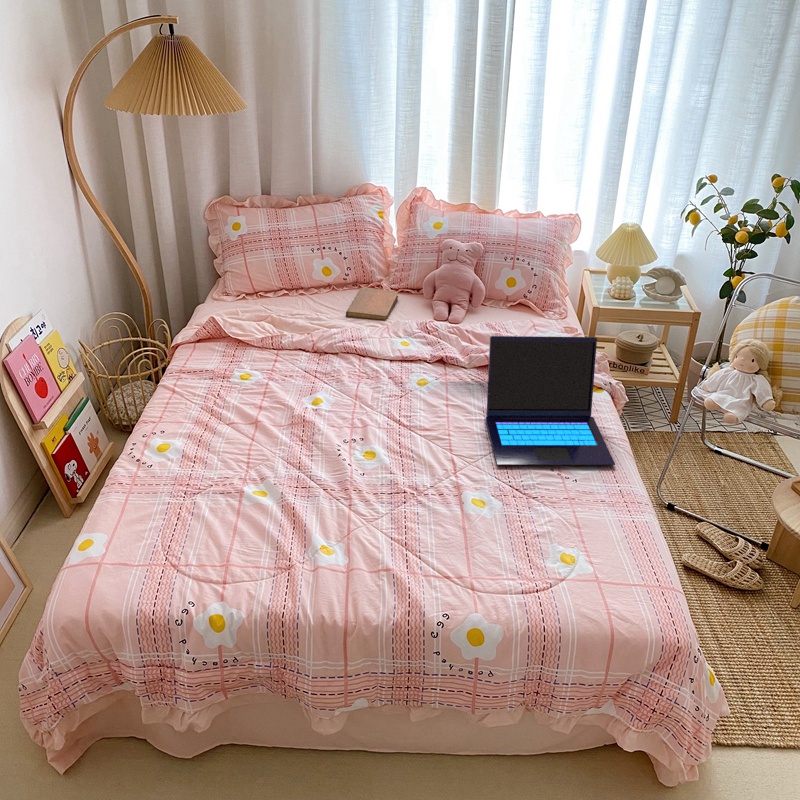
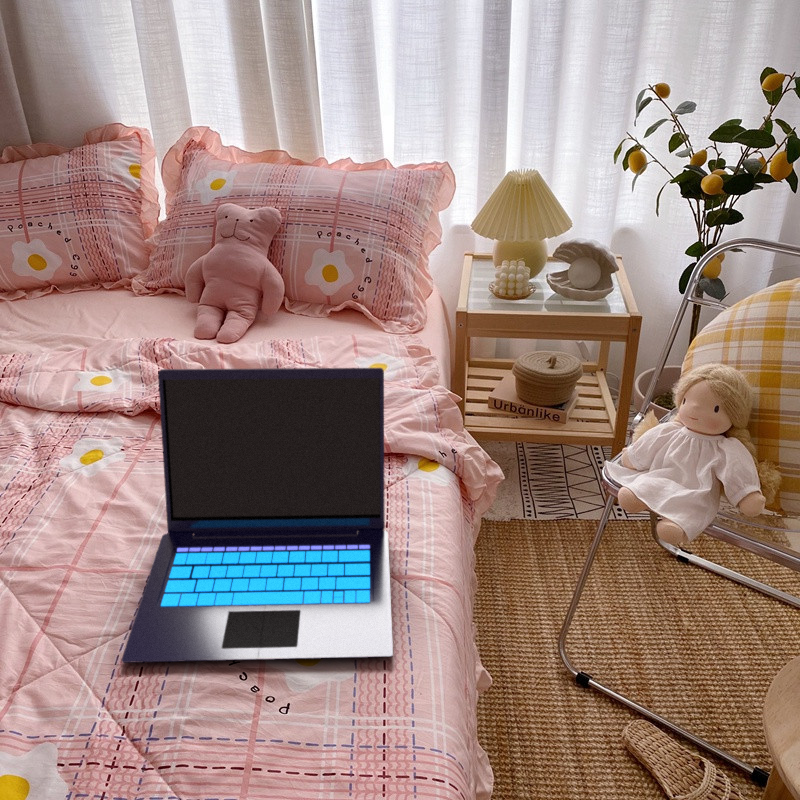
notebook: present [346,287,398,320] -> none [35,286,149,342]

